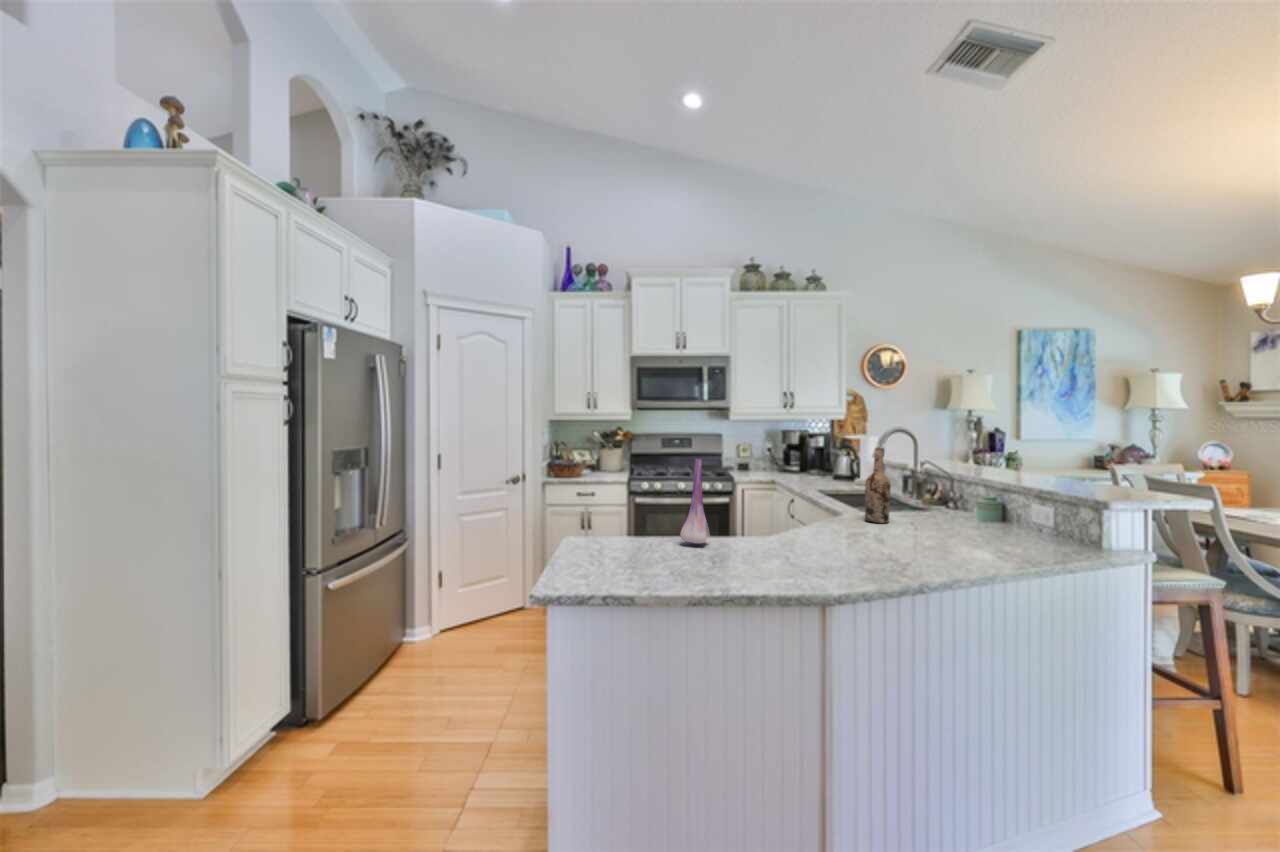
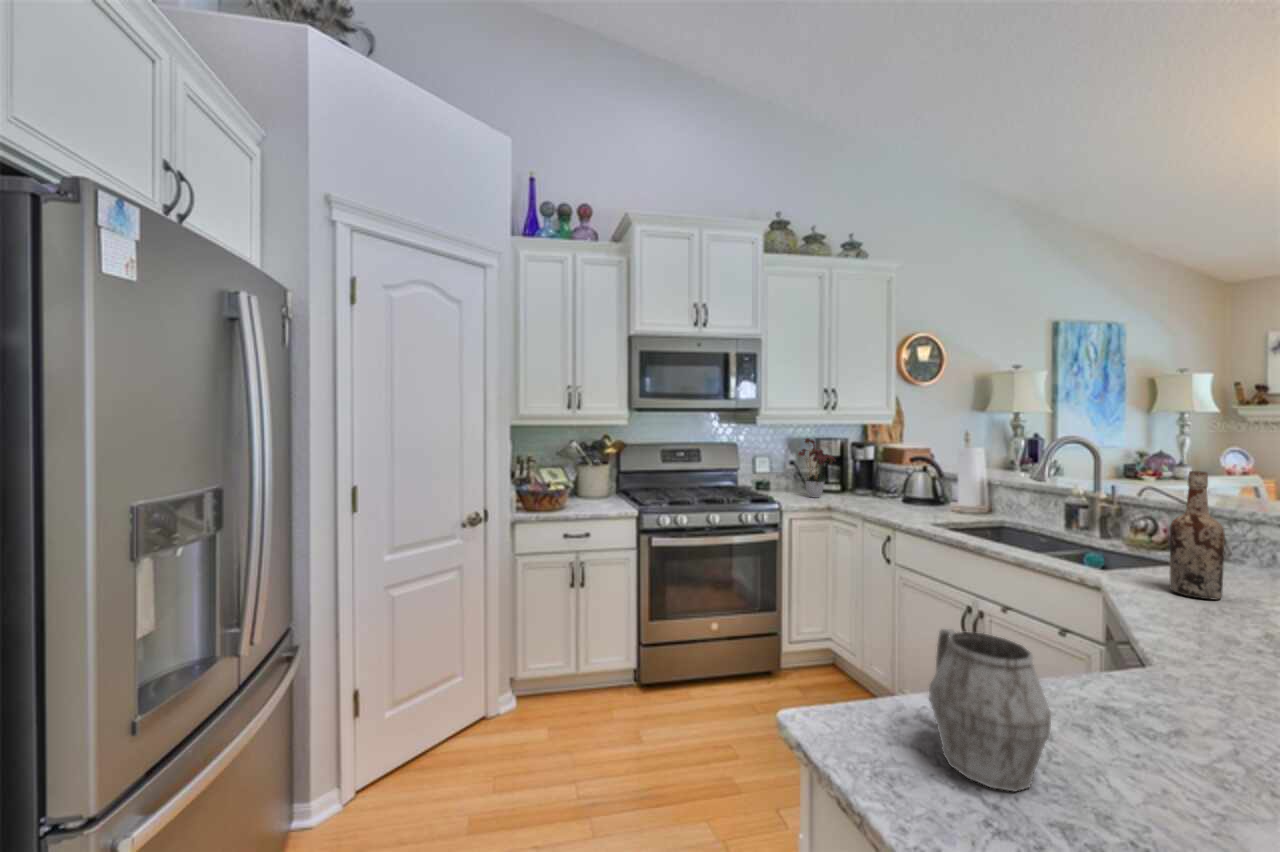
flower arrangement: none [758,428,786,475] -> present [798,438,835,498]
vase: present [680,458,710,544] -> none [1056,509,1159,721]
mug: none [596,502,634,553] -> present [929,629,1051,791]

